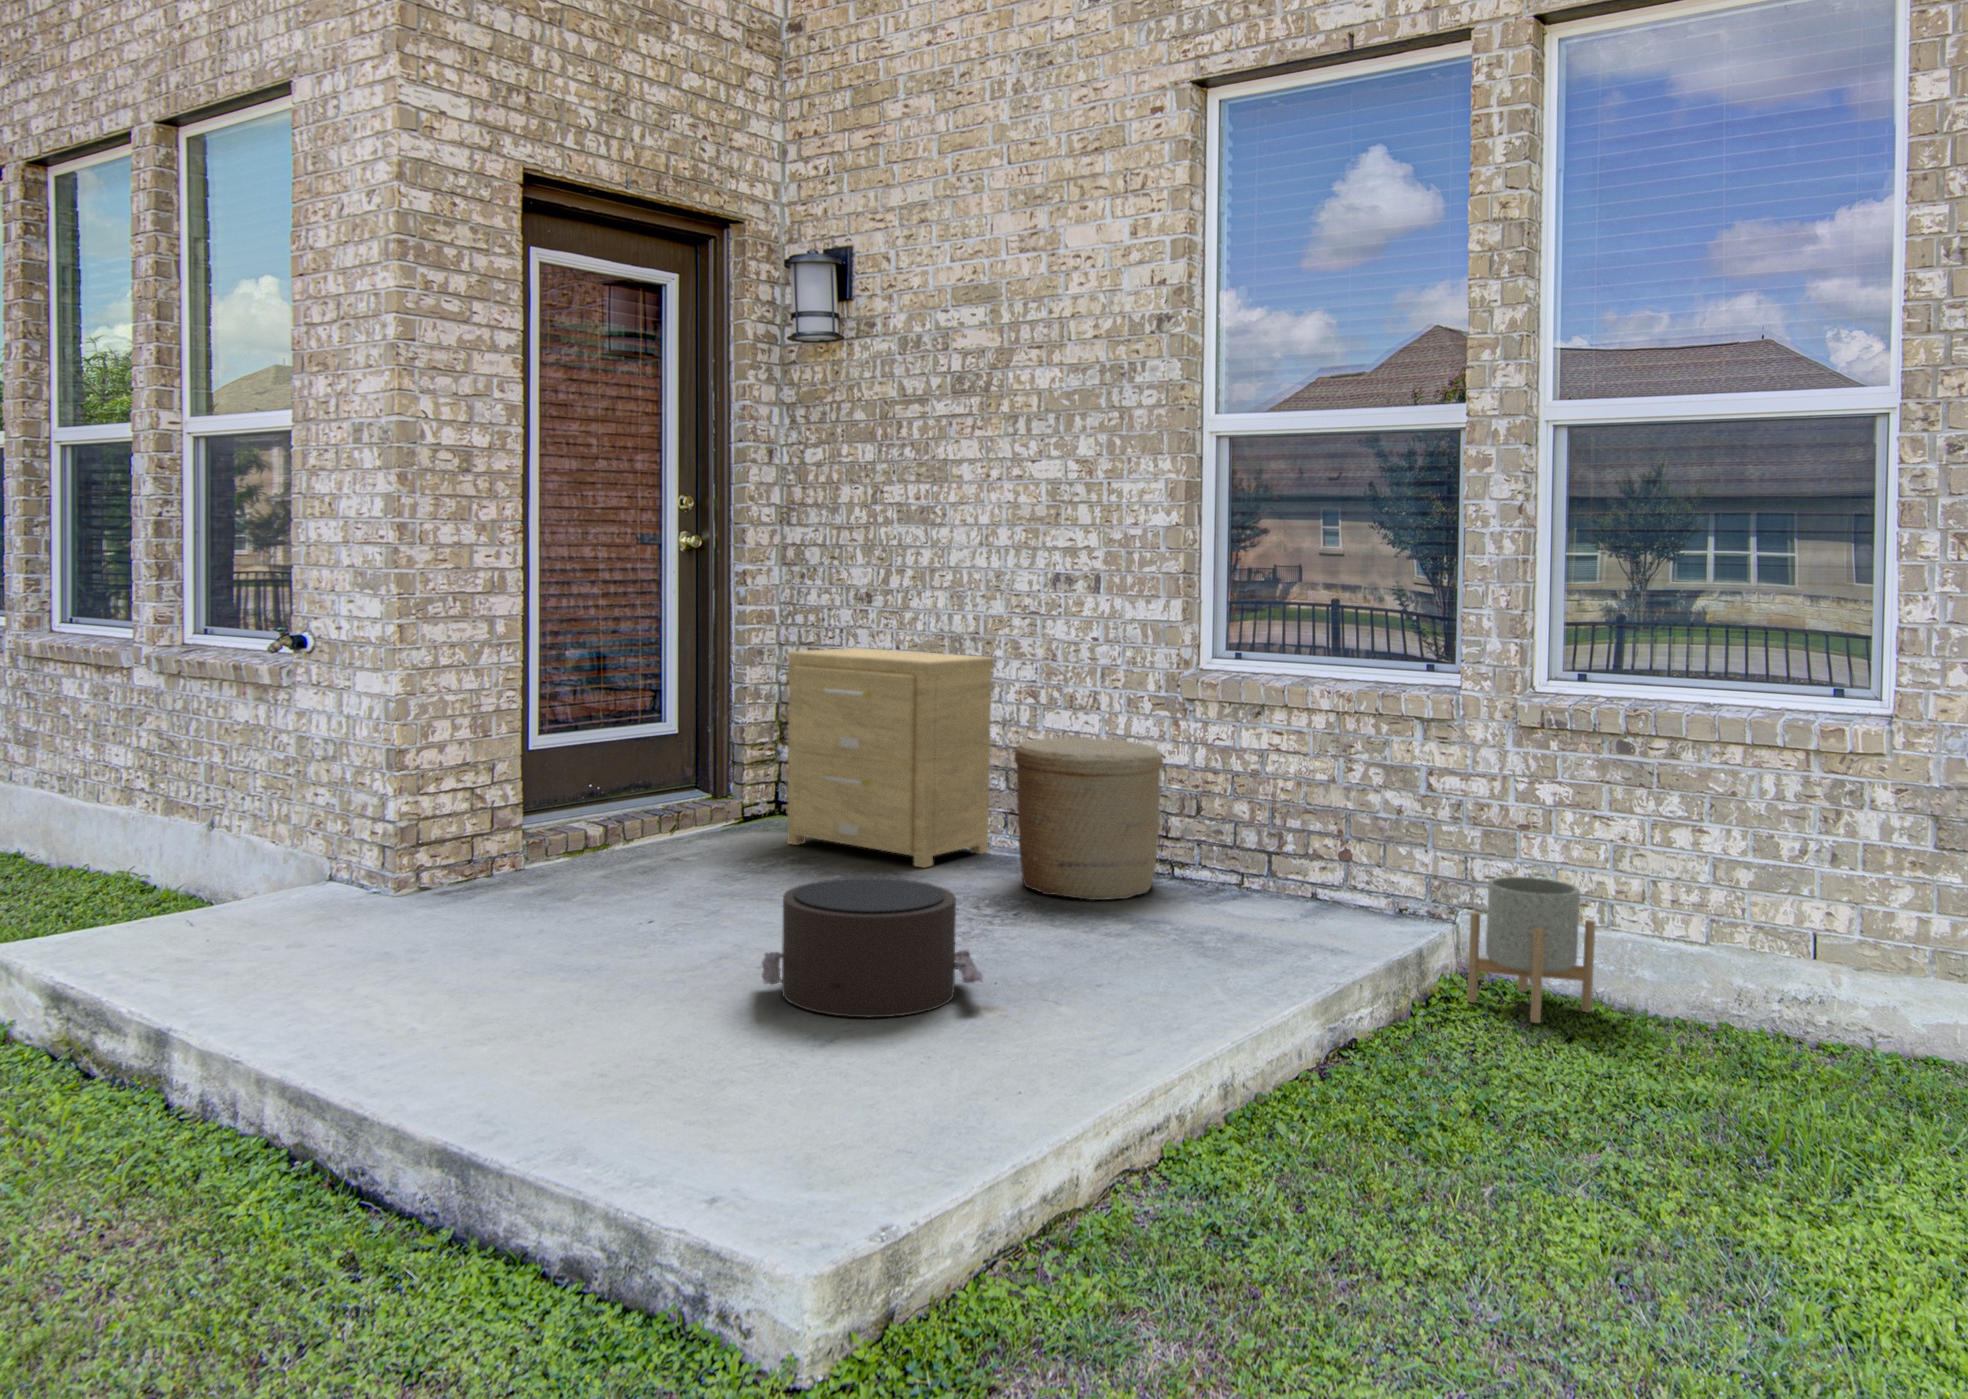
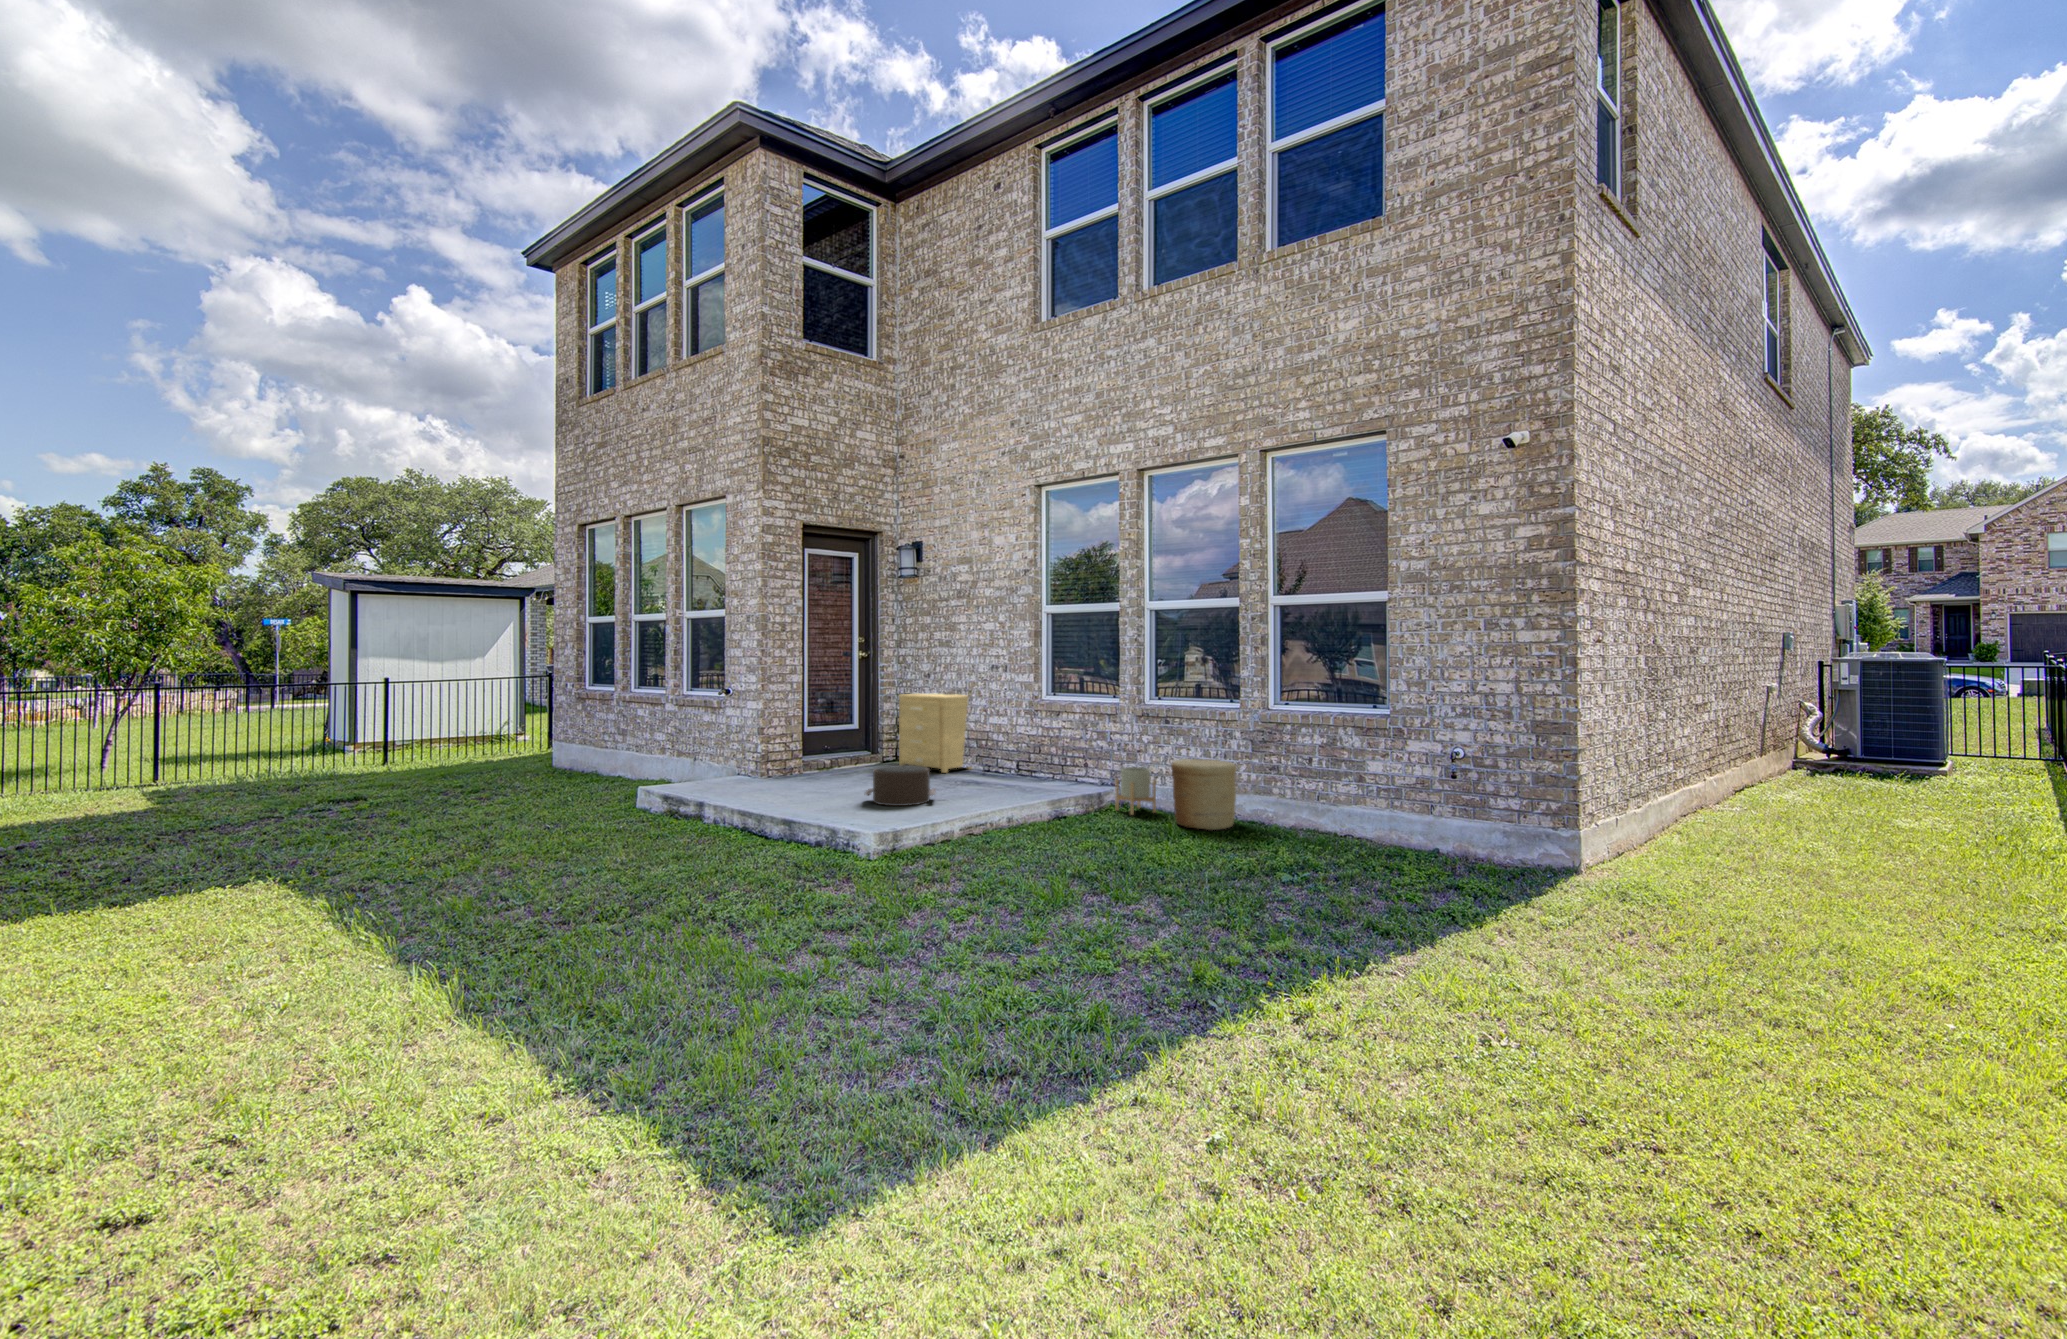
woven basket: present [1014,738,1164,900] -> present [1171,759,1237,830]

